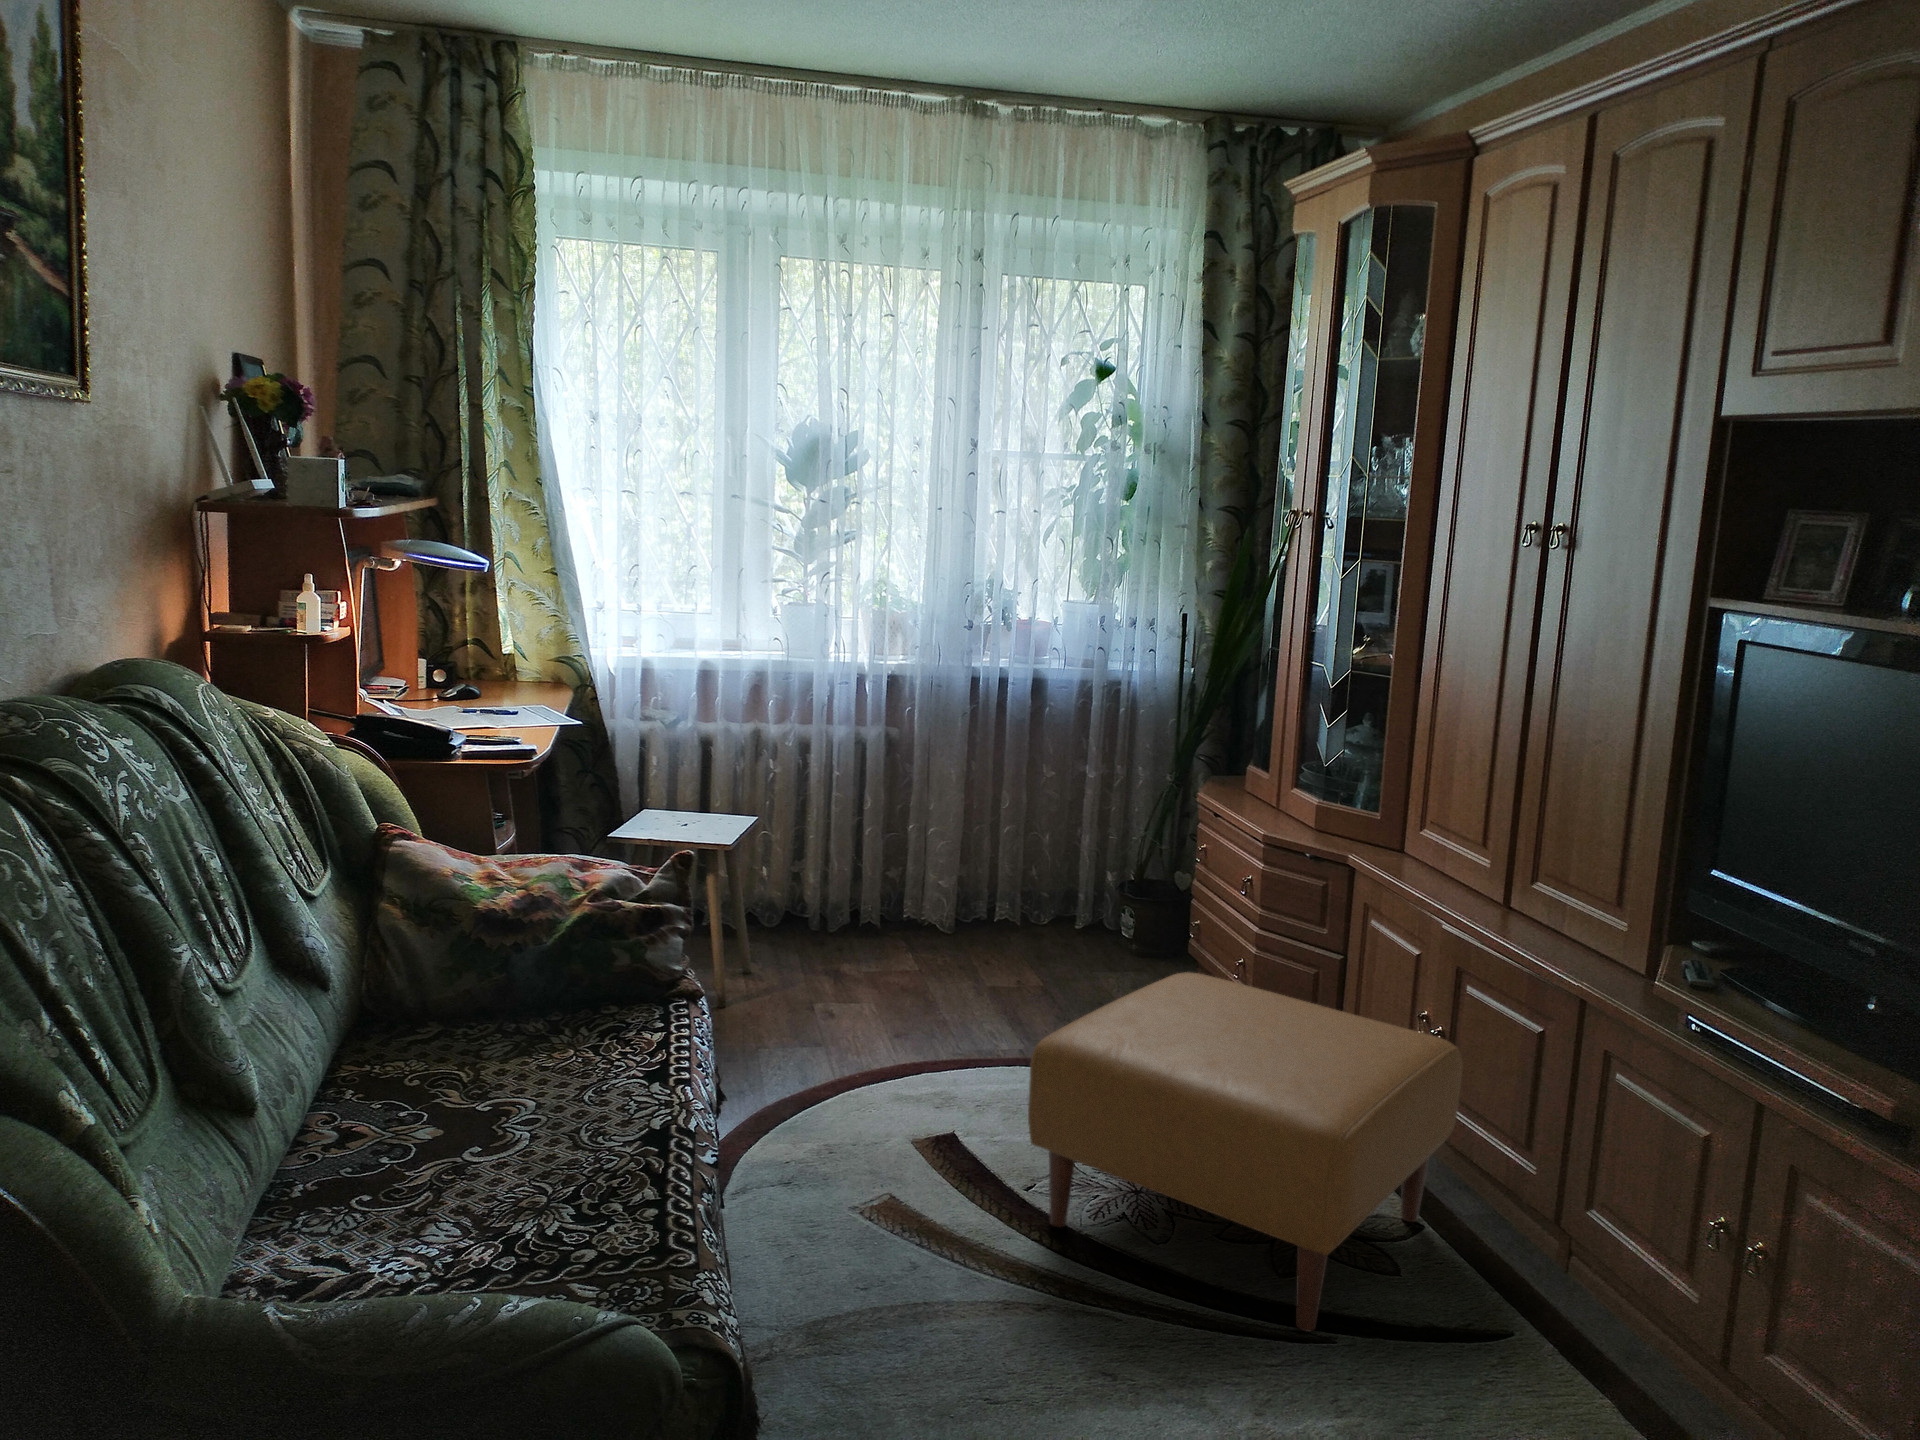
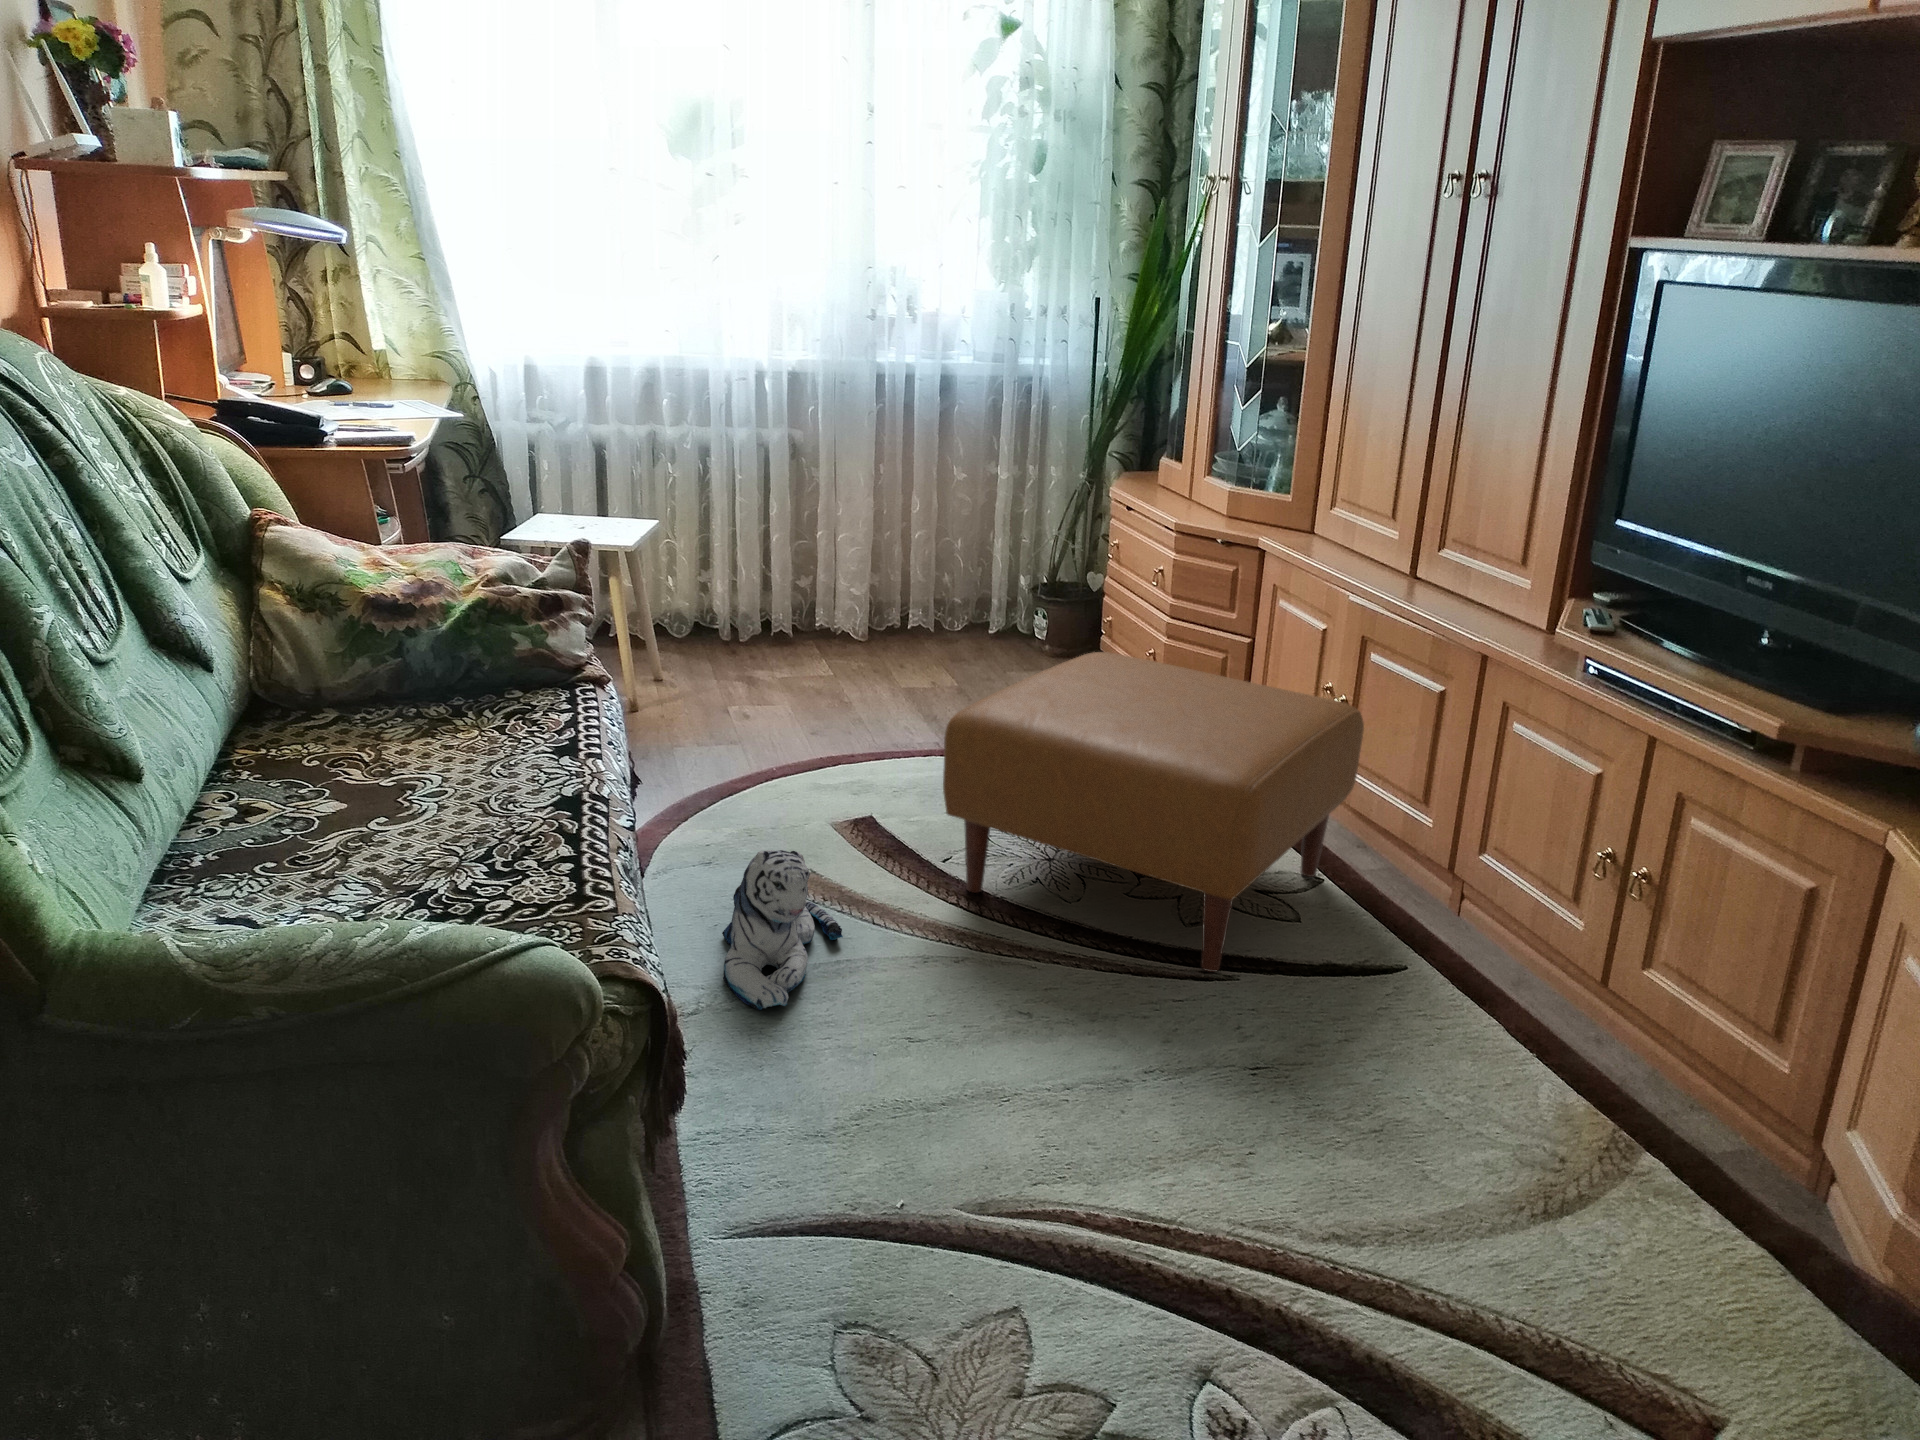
plush toy: none [798,1181,921,1357] -> present [722,850,843,1010]

